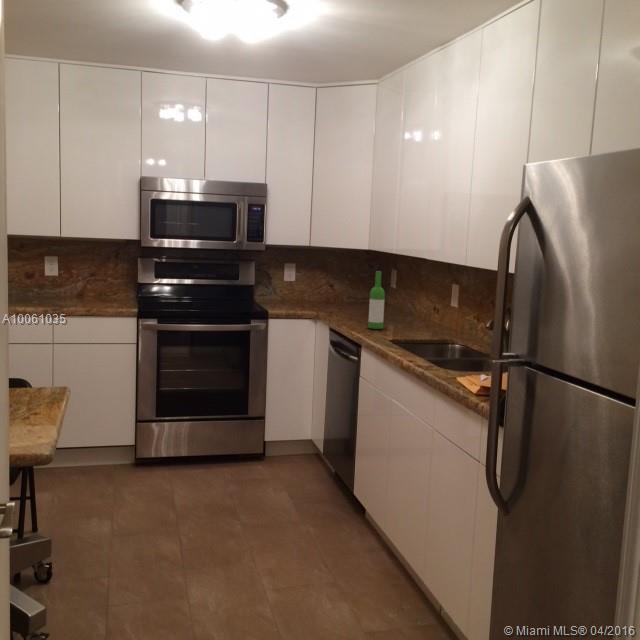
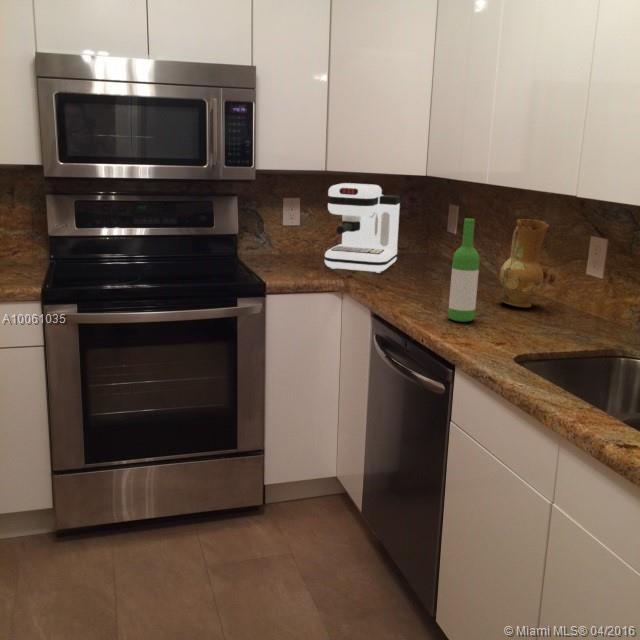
coffee maker: none [308,255,357,310] -> present [325,183,400,273]
ceramic jug: none [404,274,431,326] -> present [500,219,549,308]

